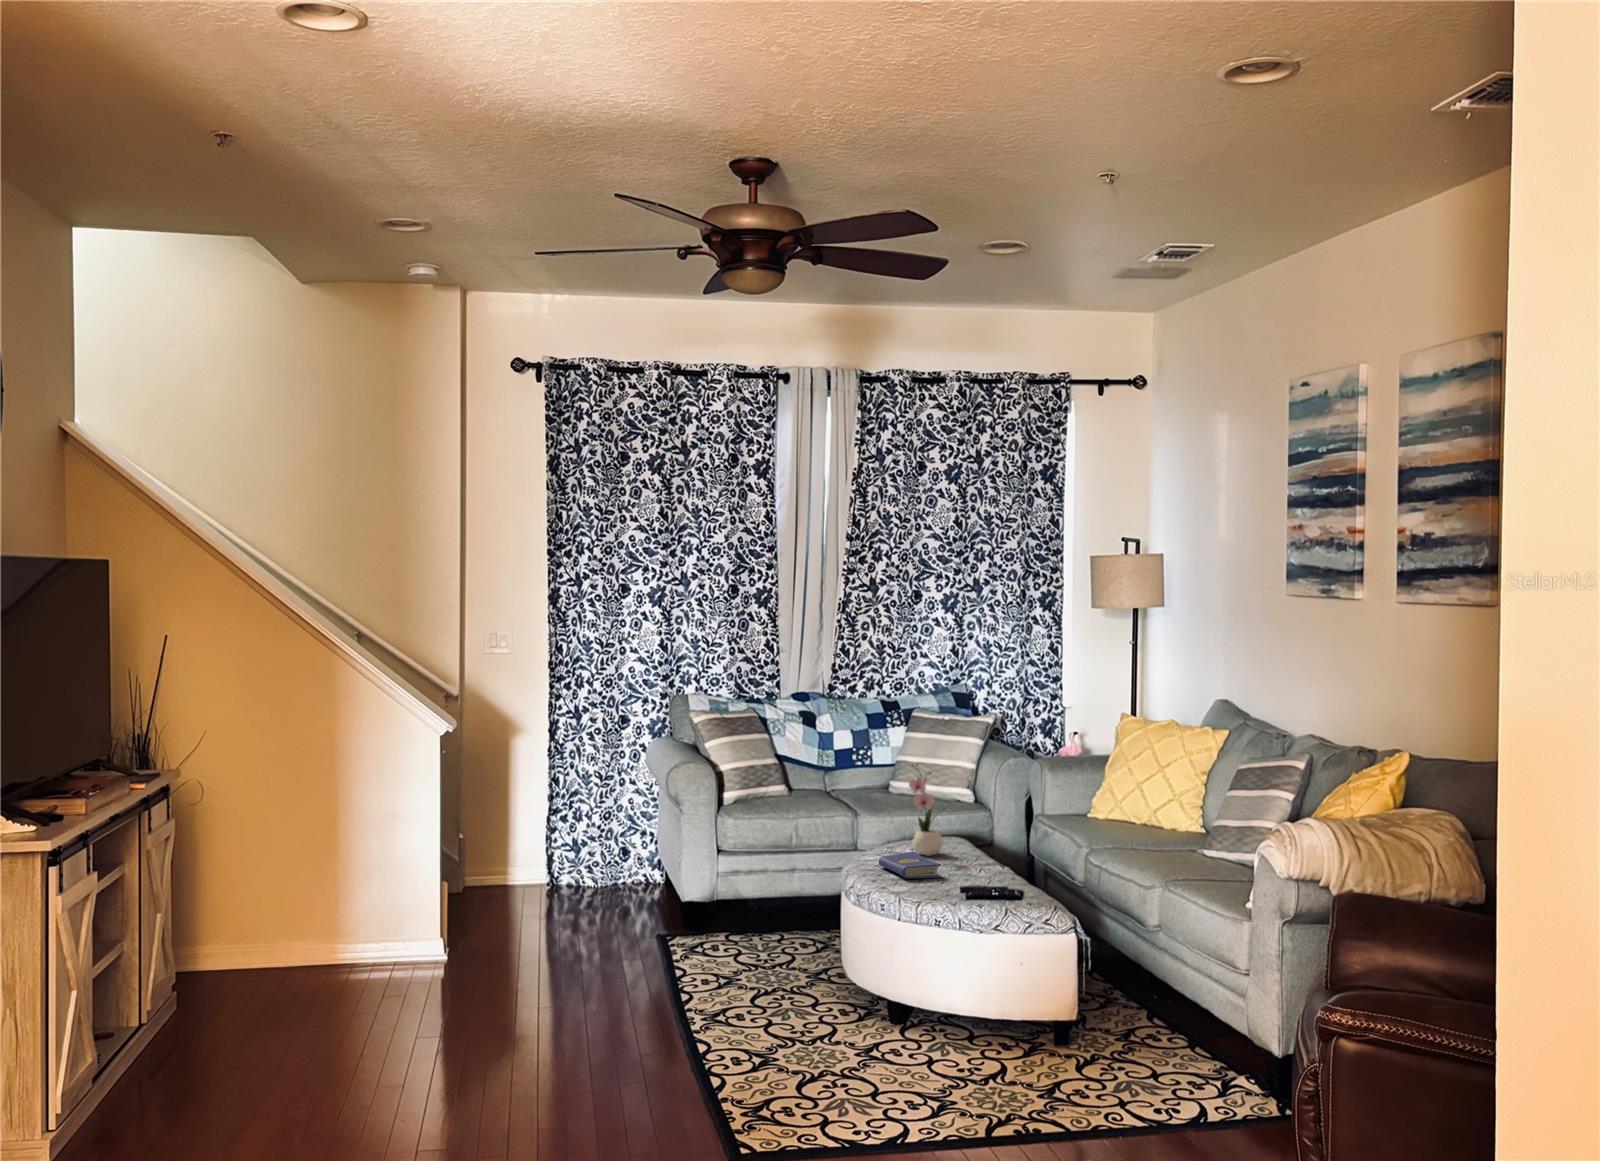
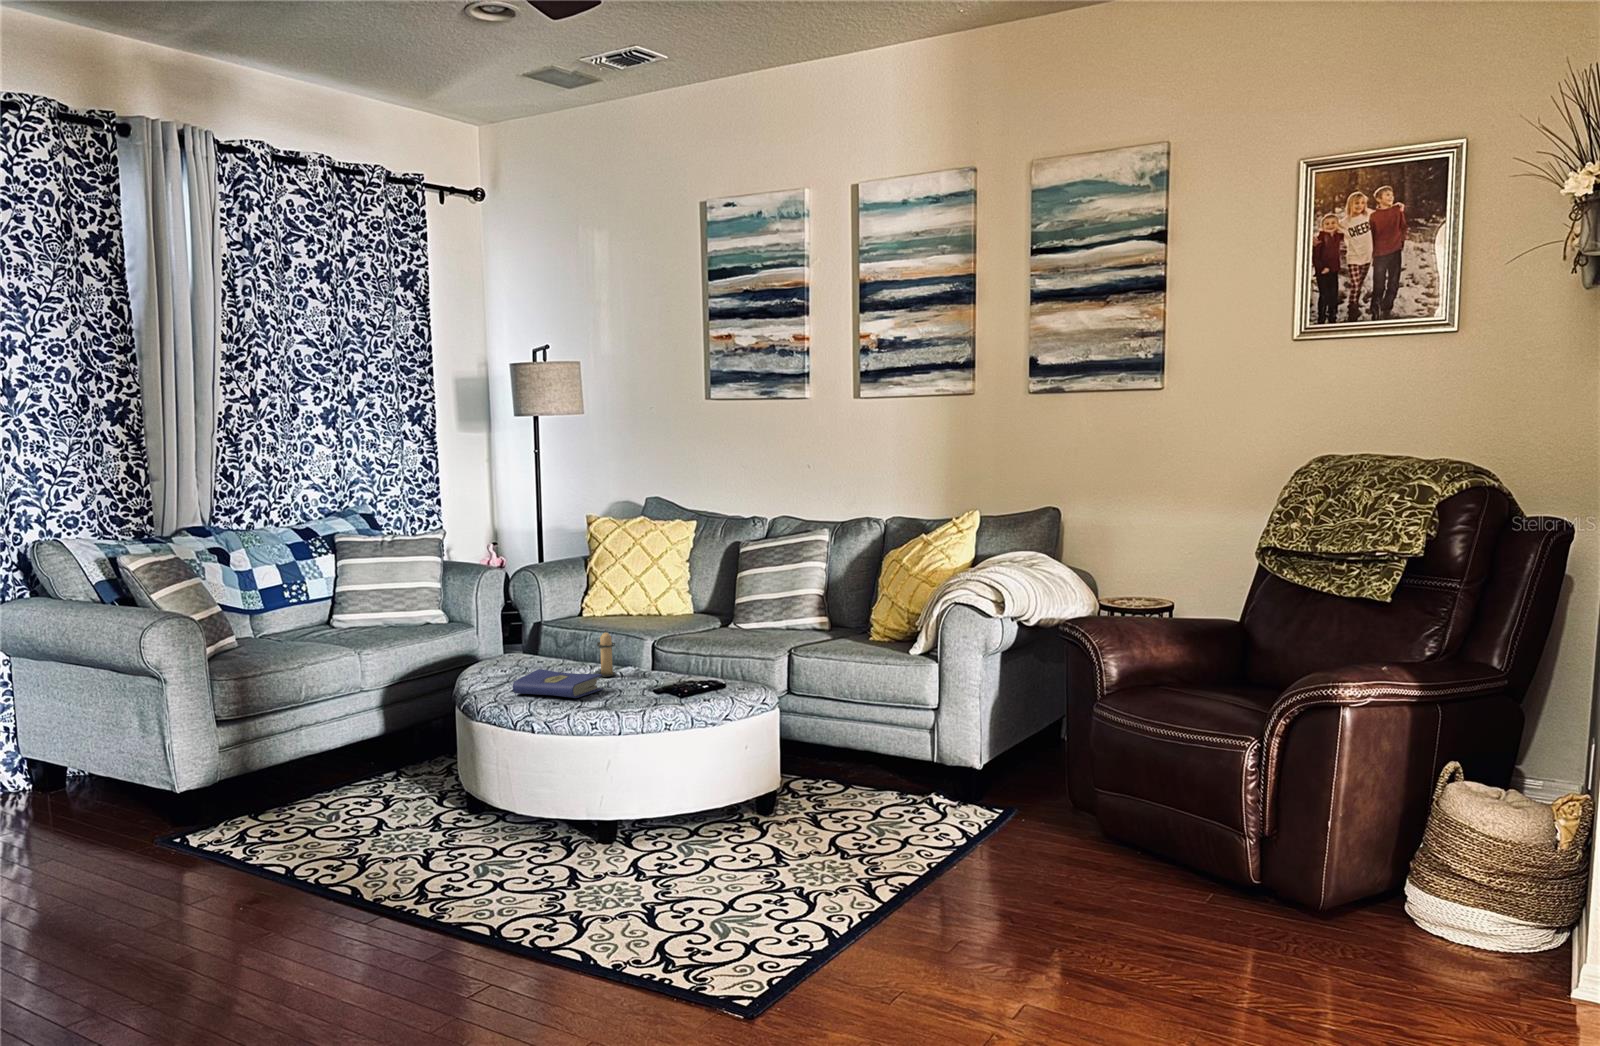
flower arrangement: present [909,764,943,856] -> none [503,567,543,674]
candle: none [962,829,982,871] -> present [597,630,615,677]

